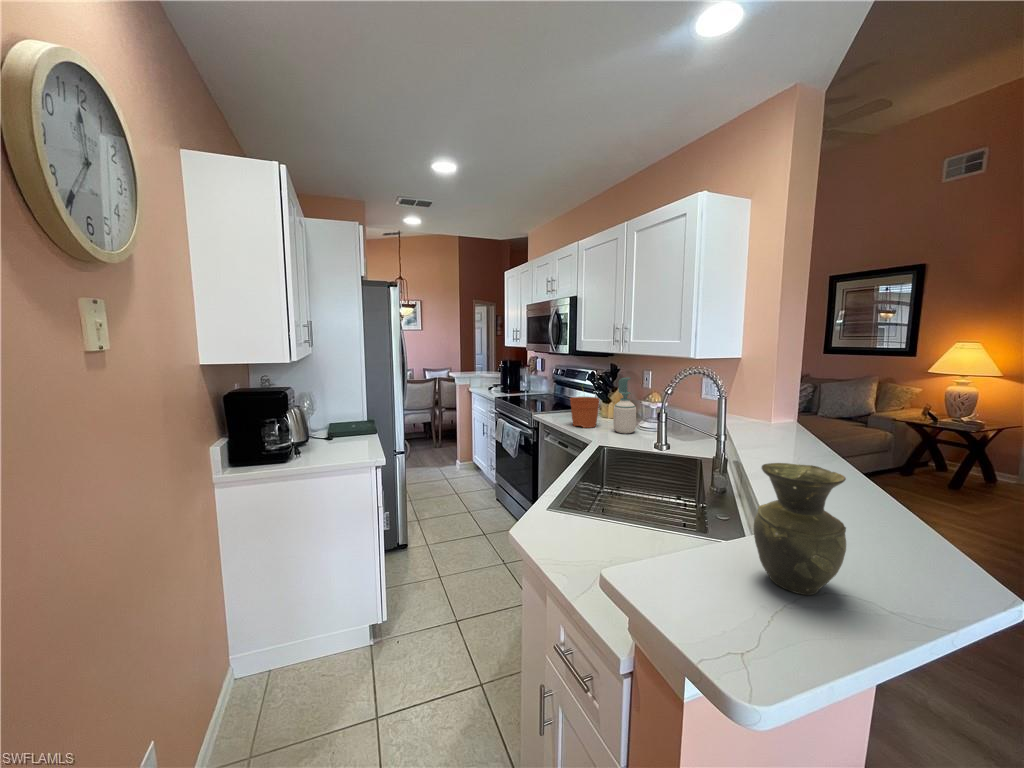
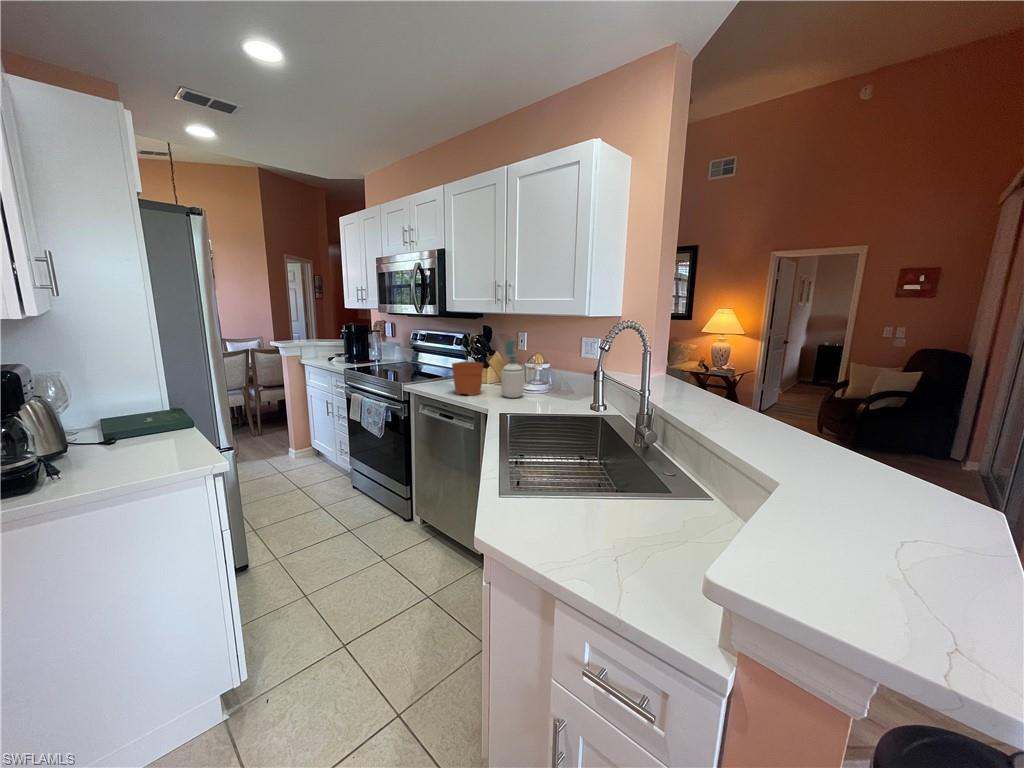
vase: present [754,463,846,595] -> none [822,412,936,547]

